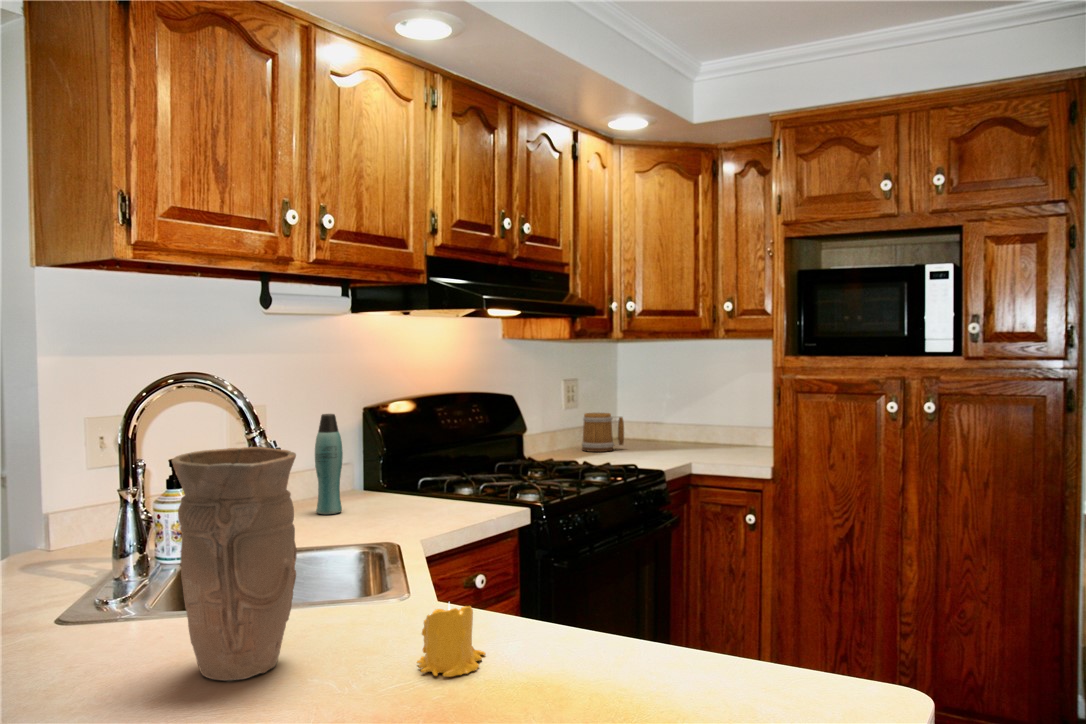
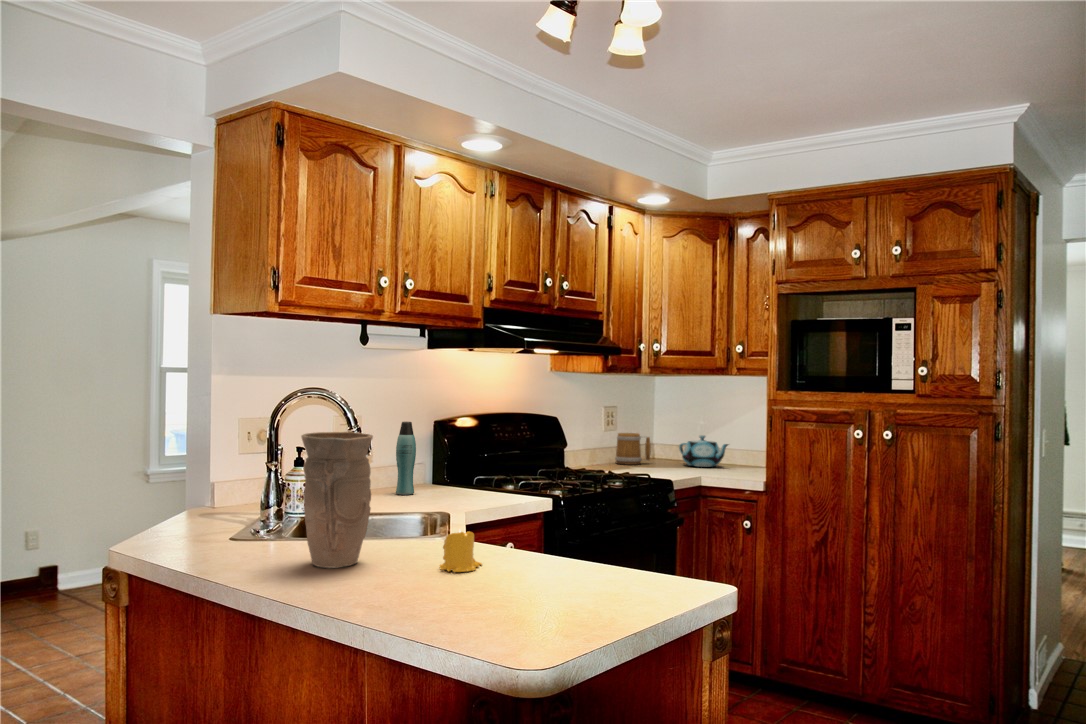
teapot: none [657,413,722,451] -> present [679,435,728,467]

